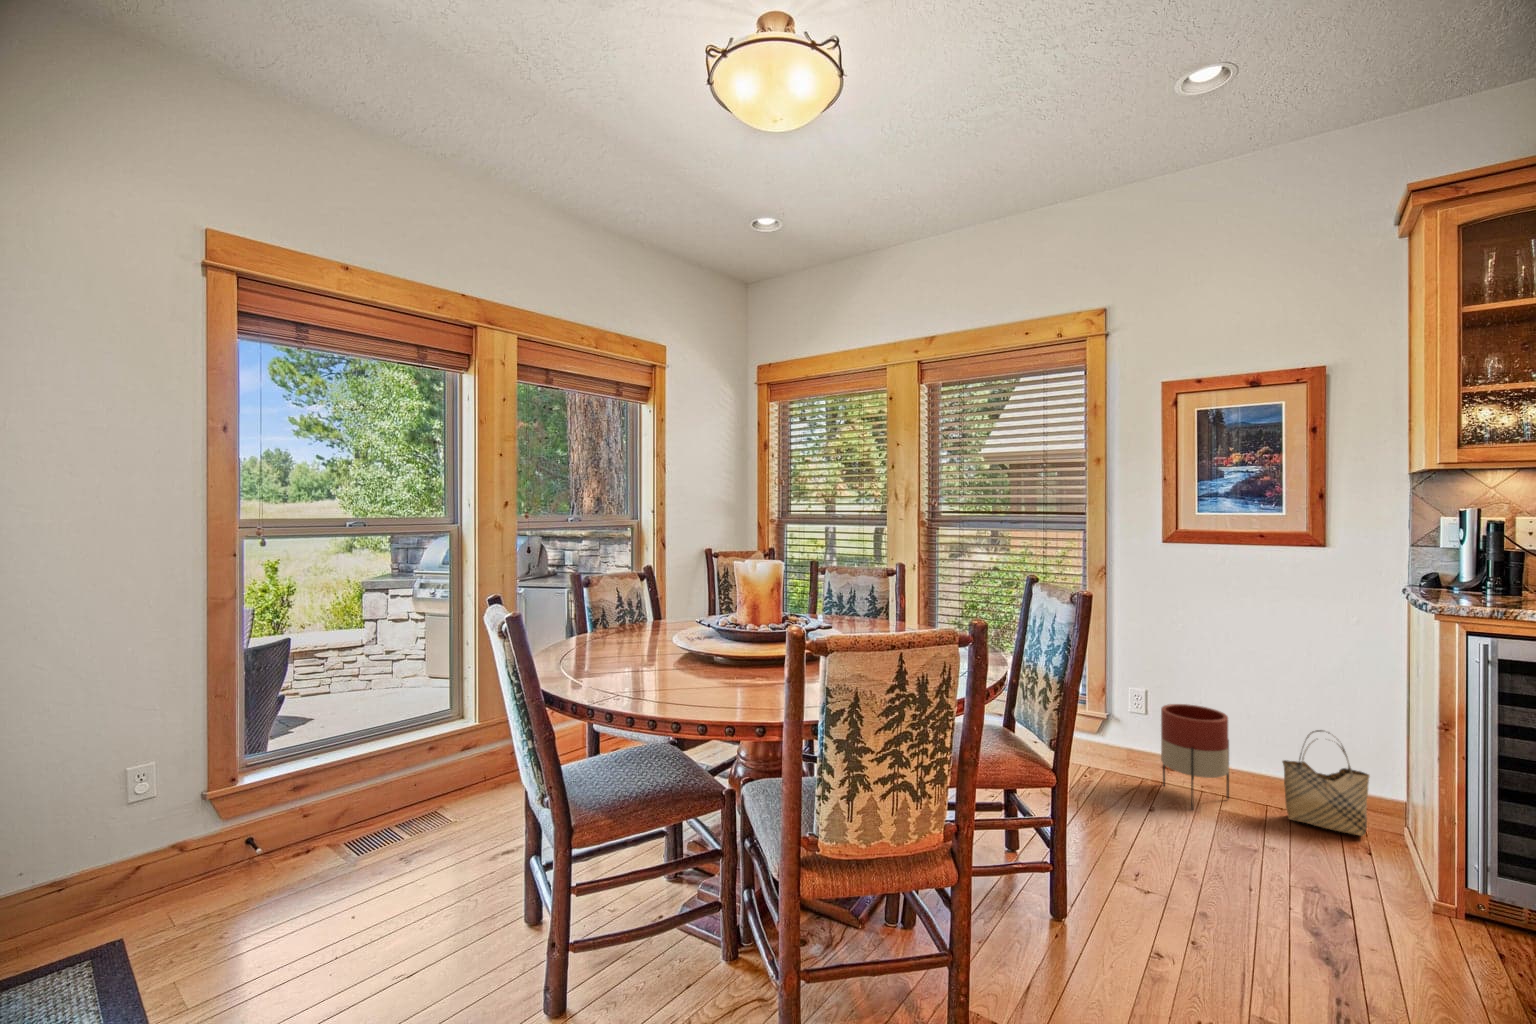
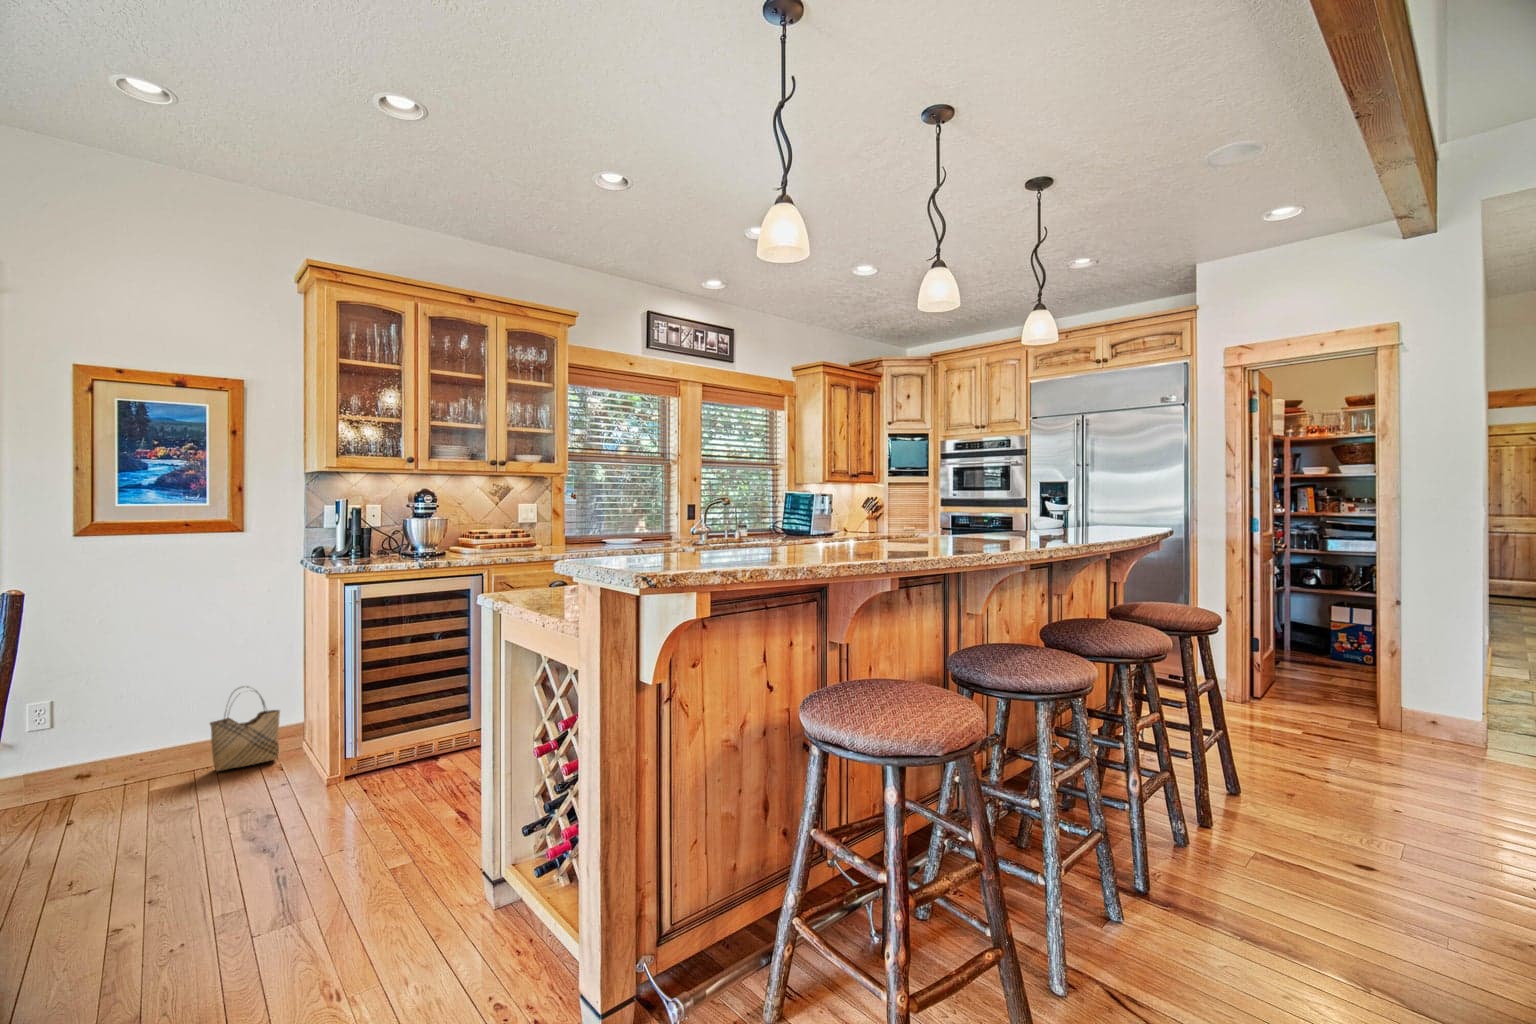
planter: present [1161,704,1229,809] -> none [76,697,157,802]

